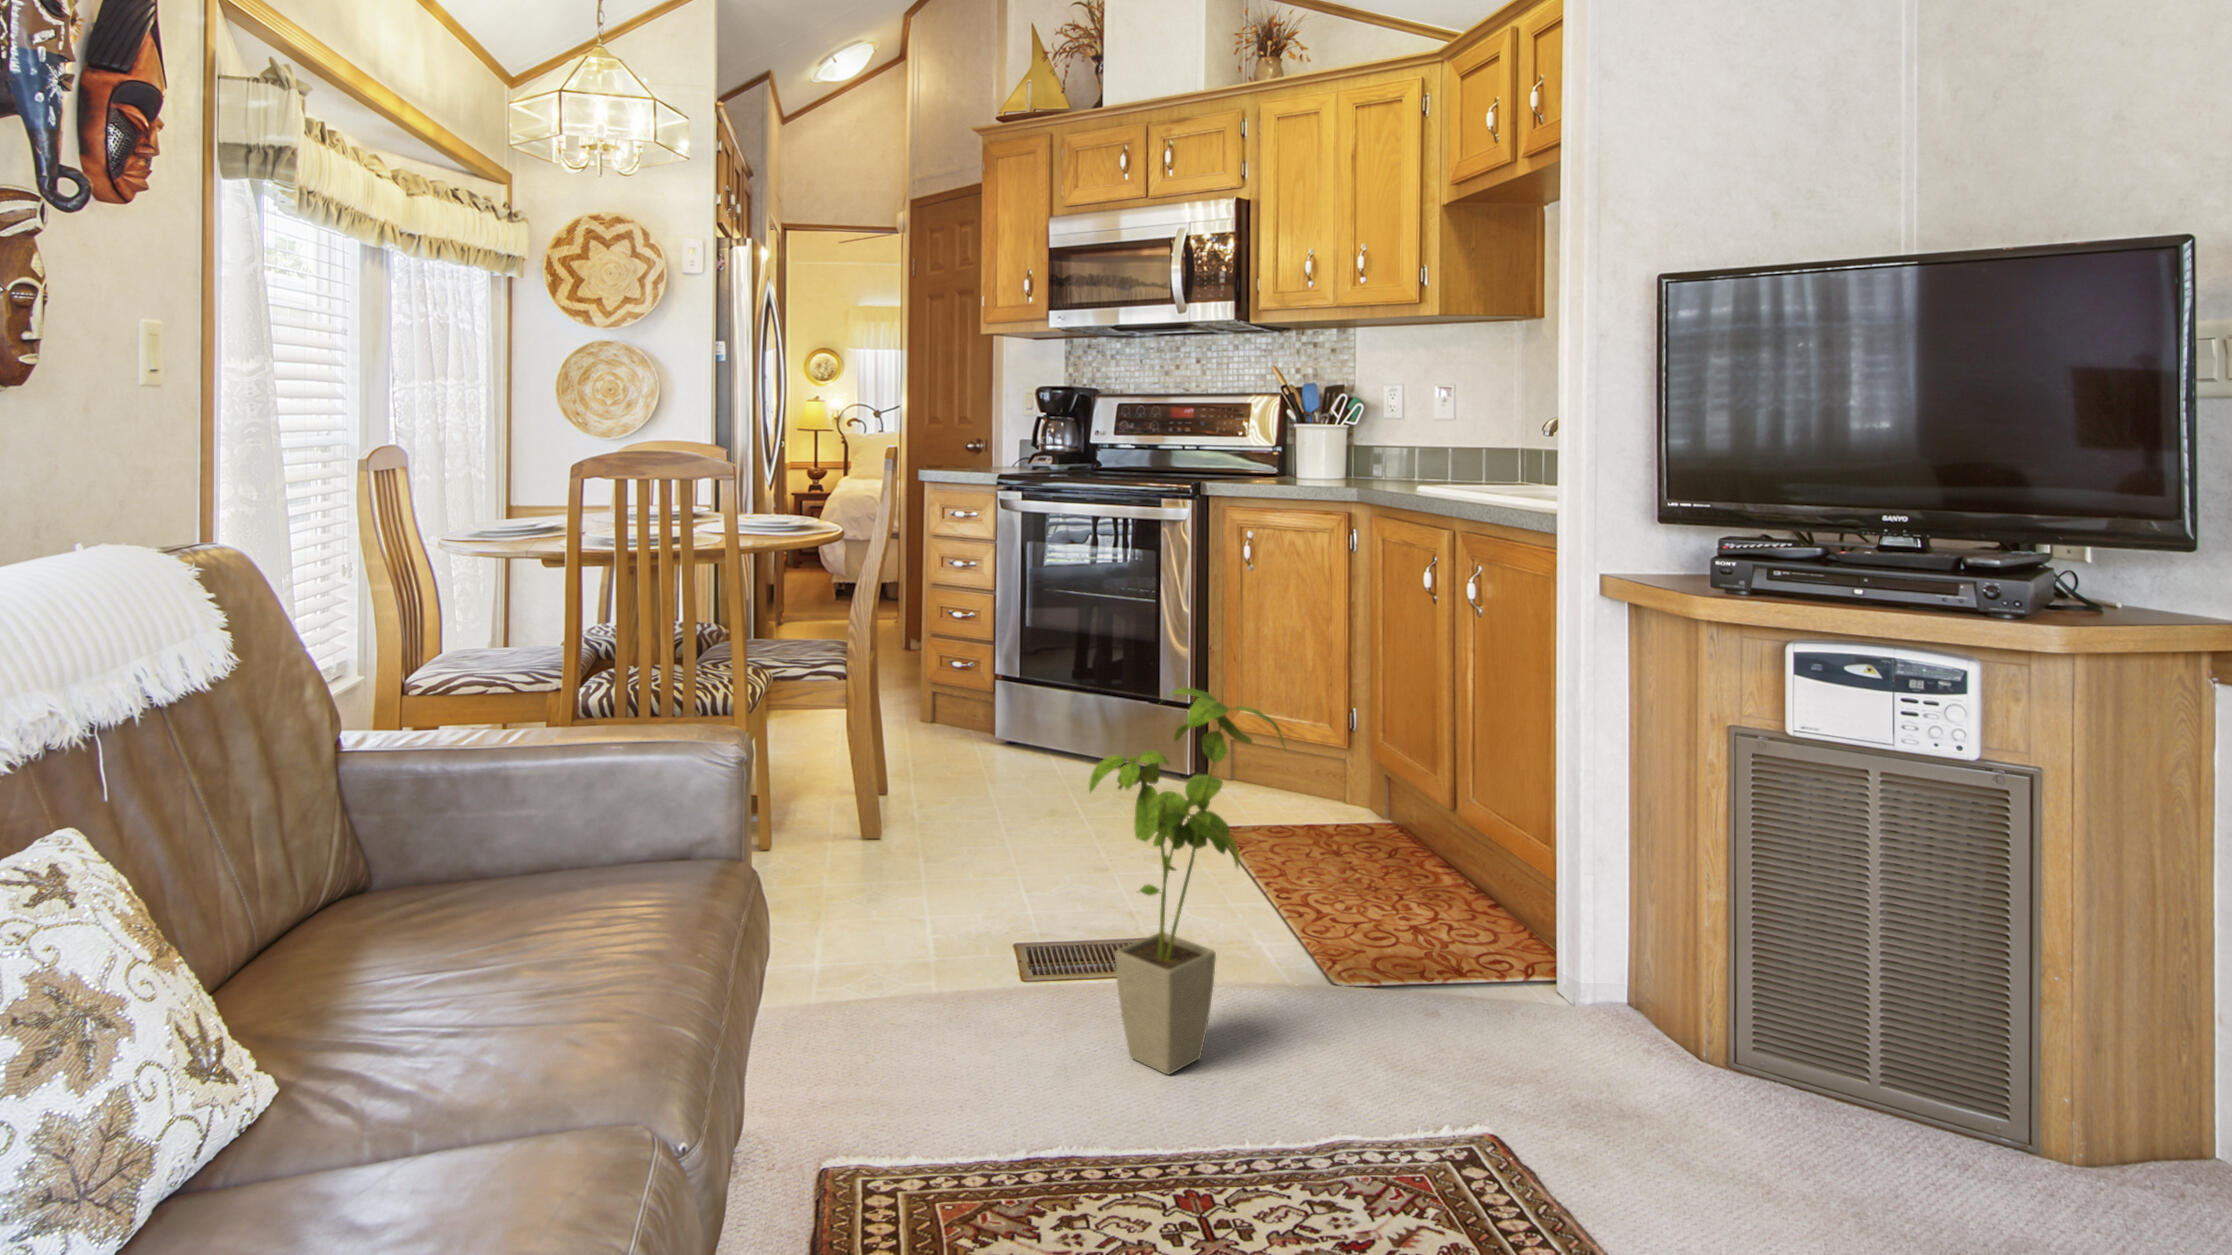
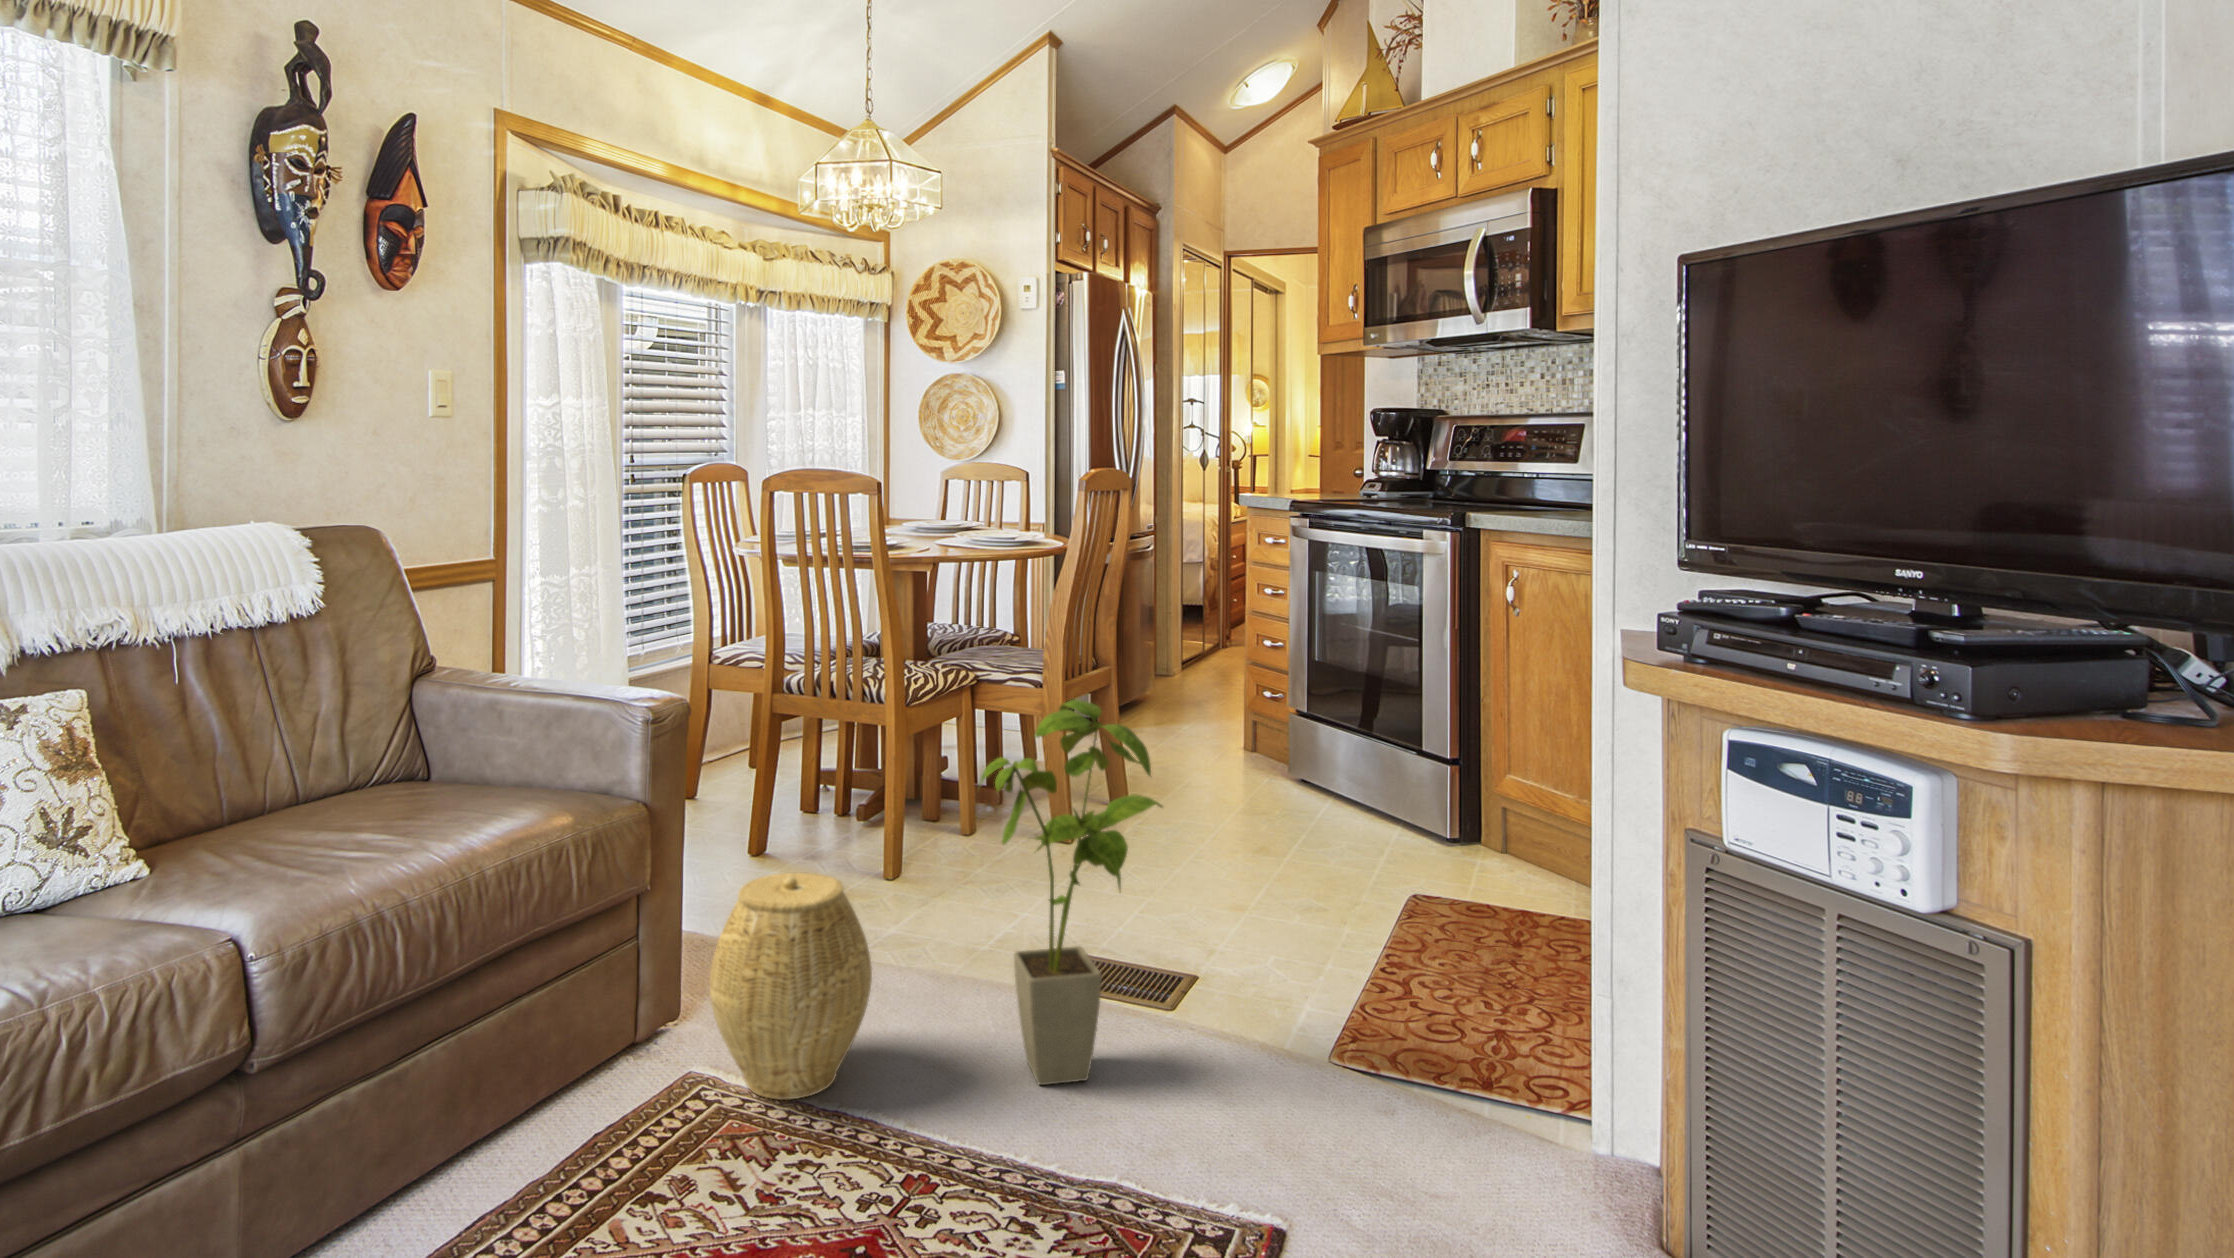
woven basket: none [853,911,1031,1167] -> present [710,872,872,1100]

